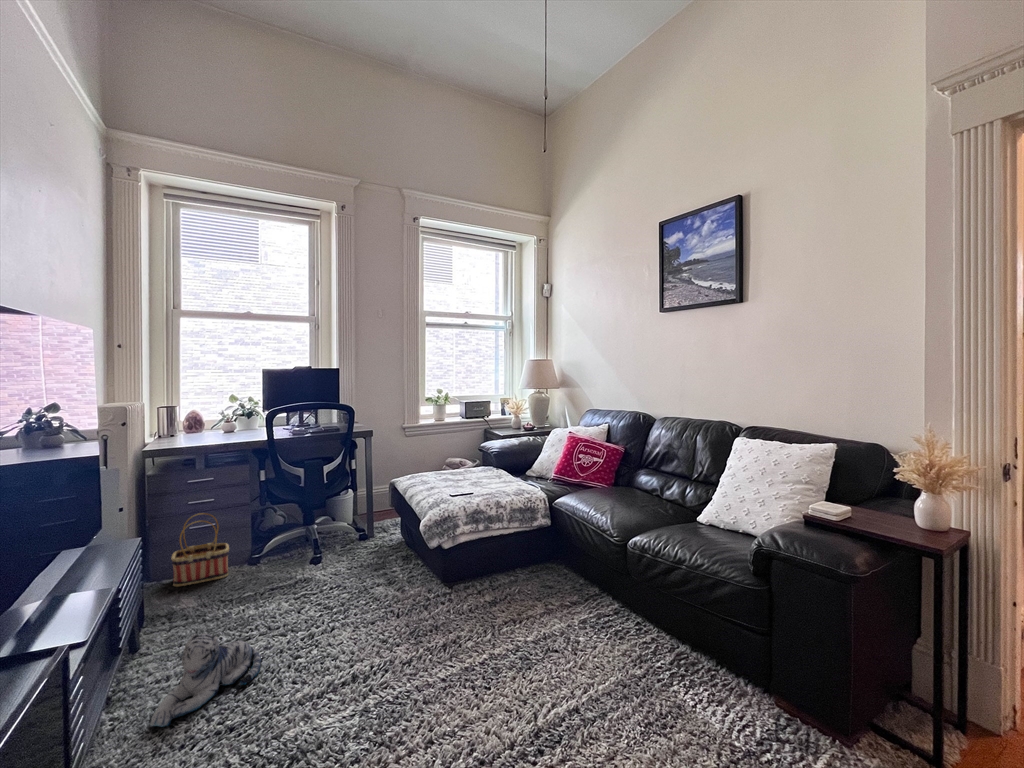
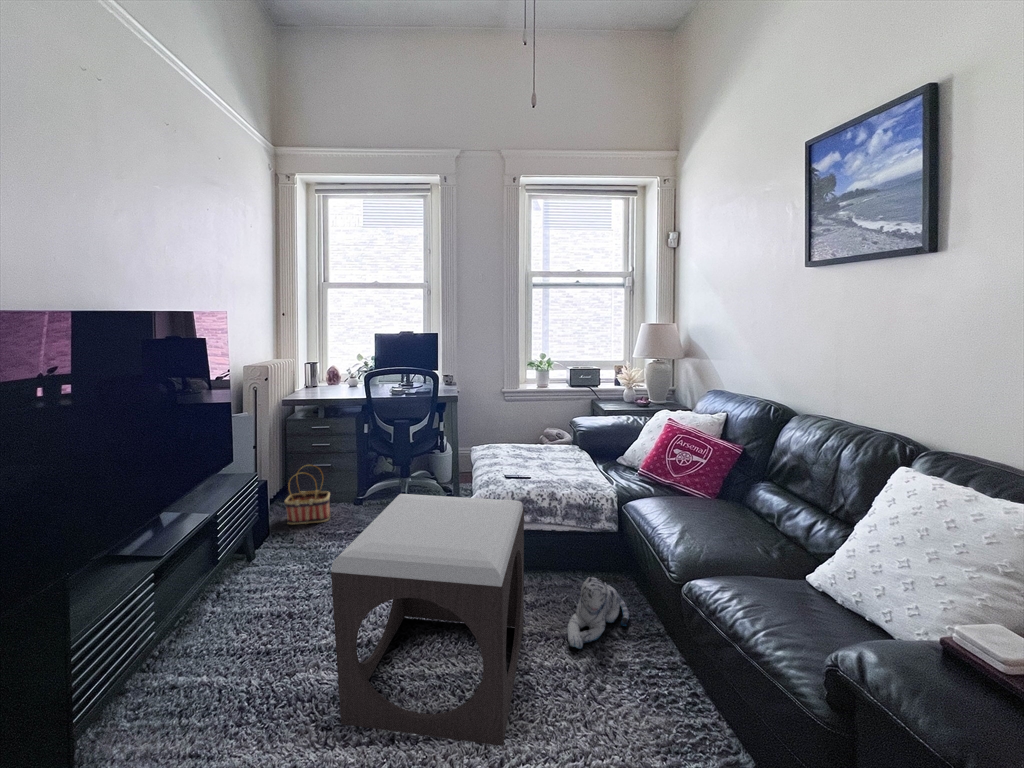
footstool: none [367,499,530,733] -> present [331,494,524,746]
plush toy: present [150,633,262,727] -> present [567,578,629,649]

